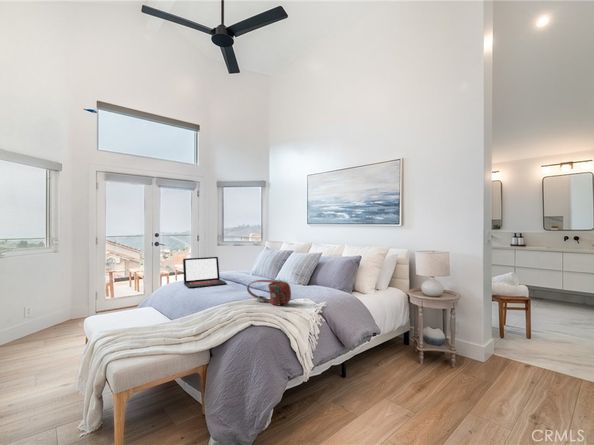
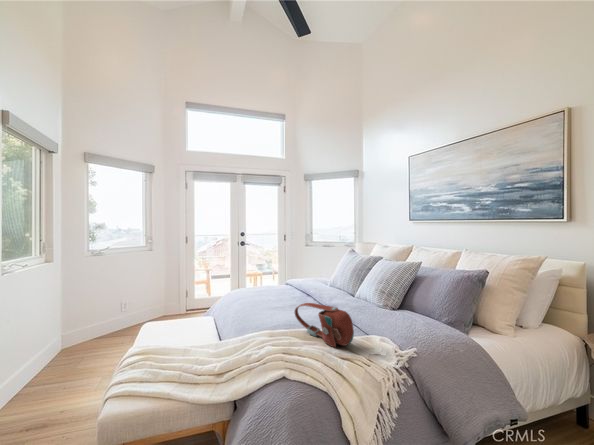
laptop: present [183,257,227,288] -> none [243,262,289,299]

